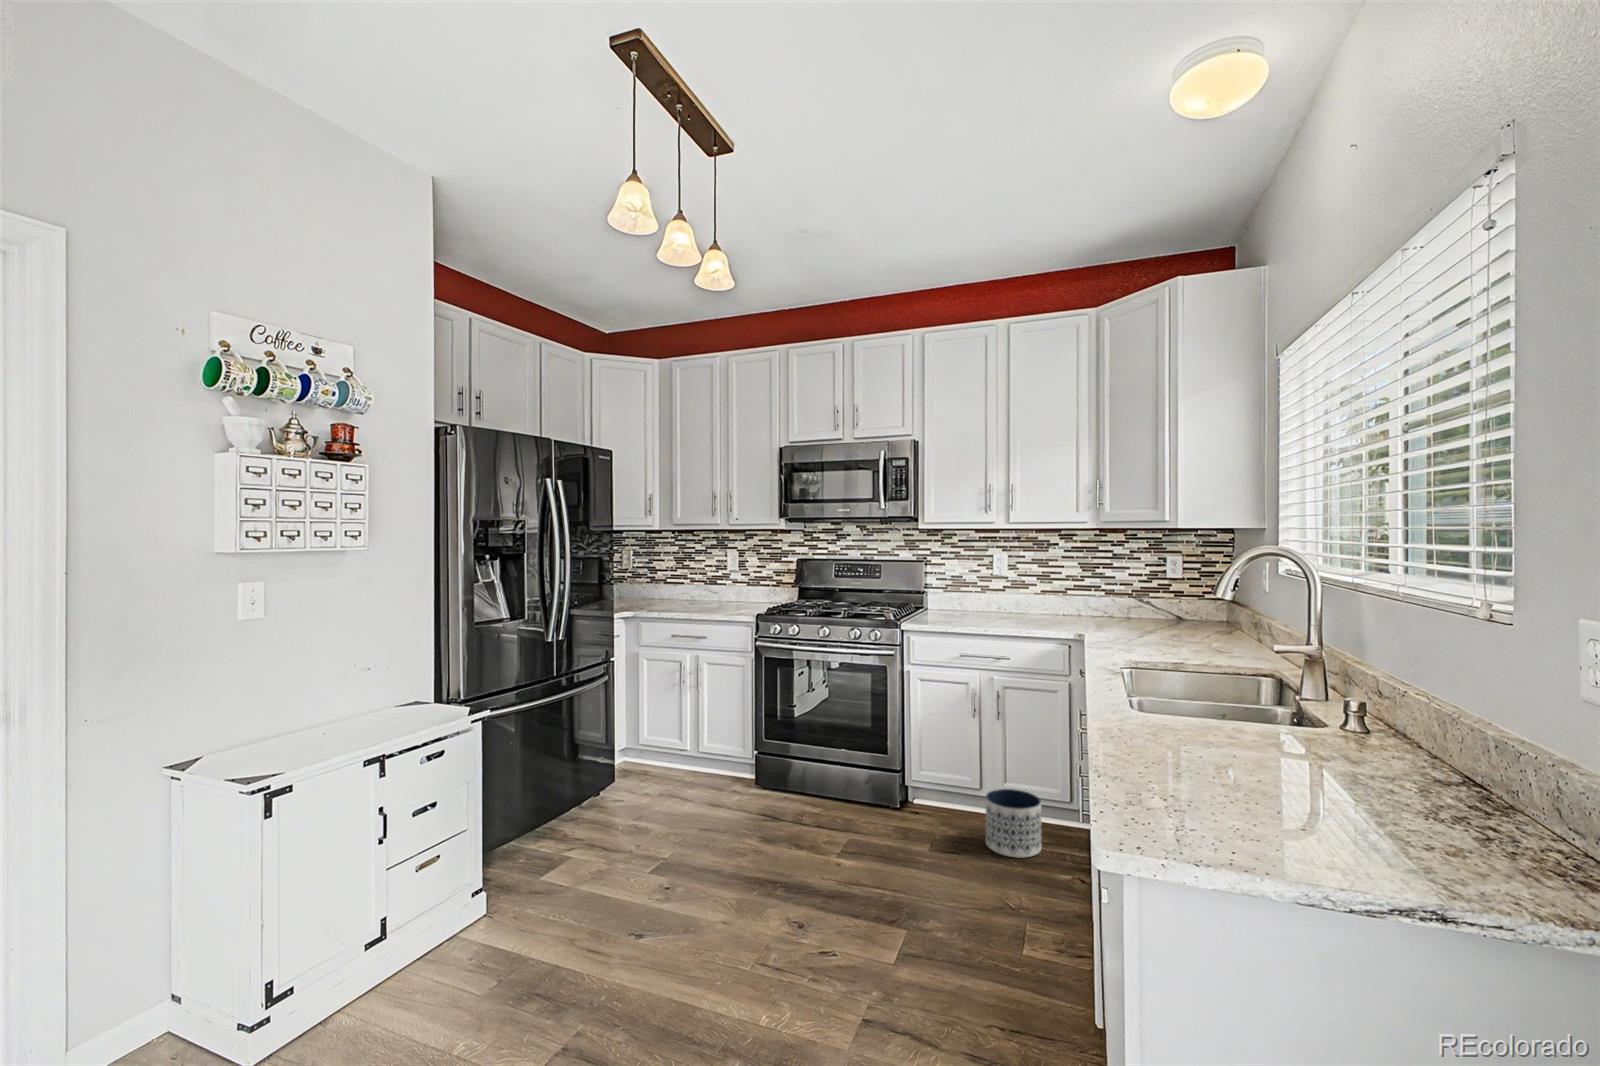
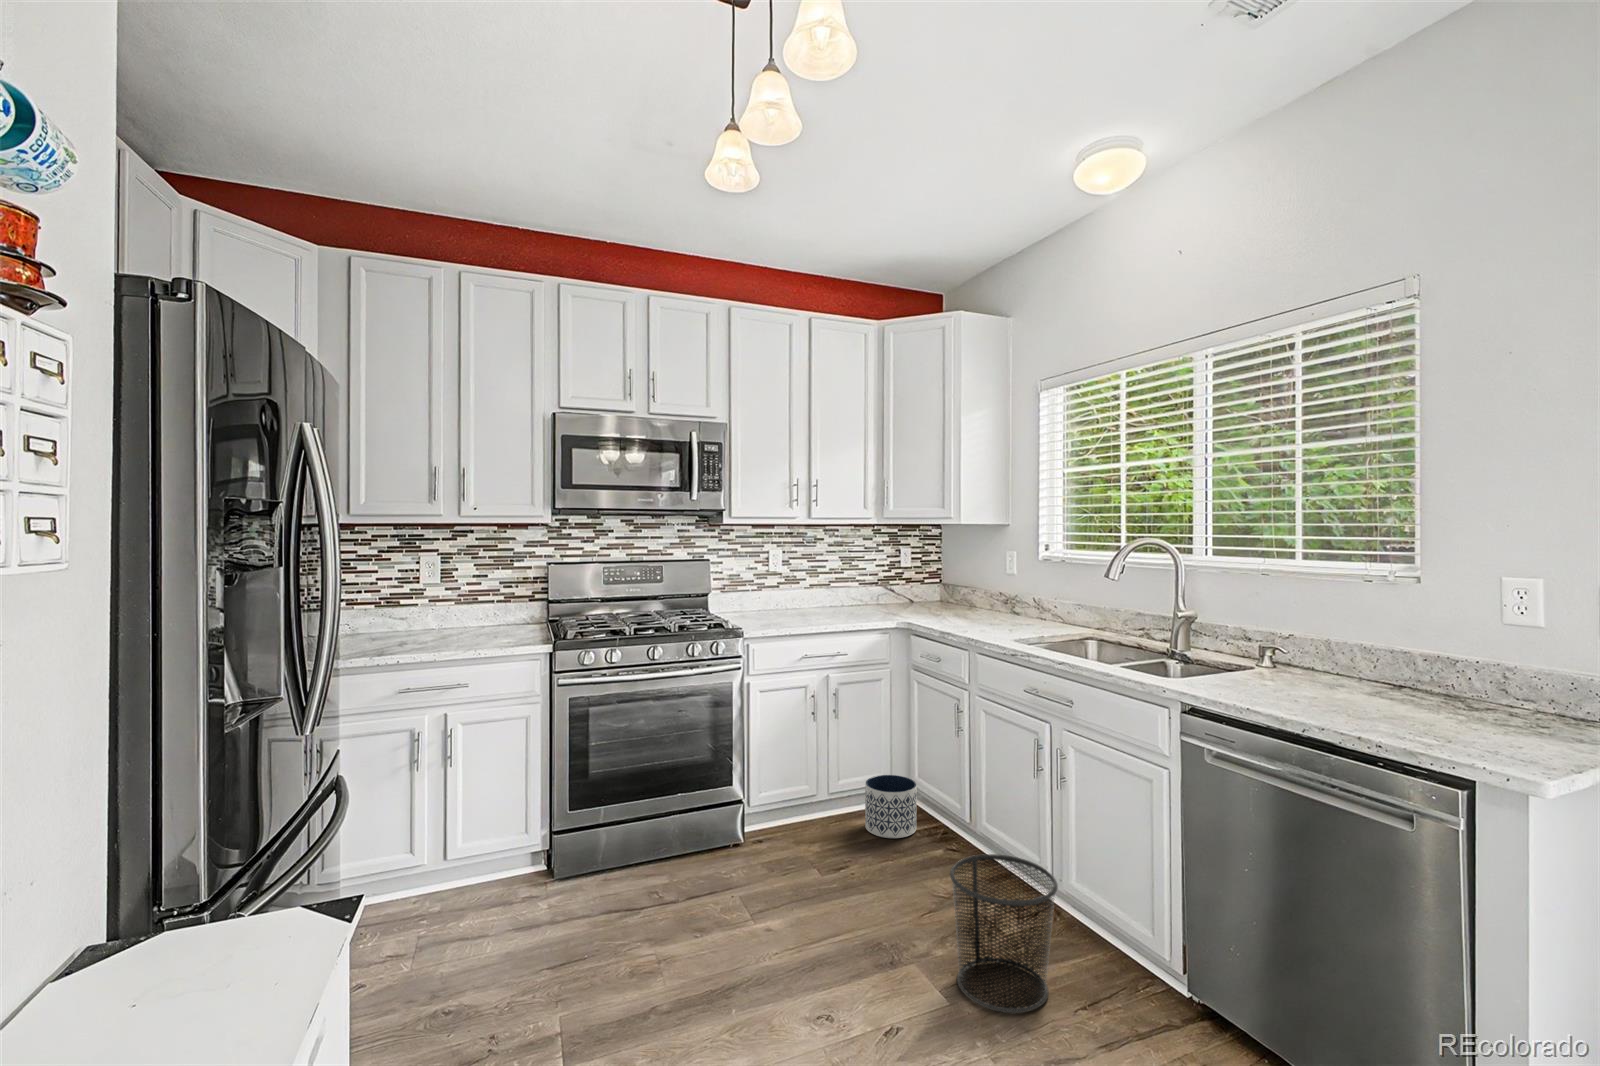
waste bin: none [793,846,896,1005] -> present [950,854,1058,1013]

